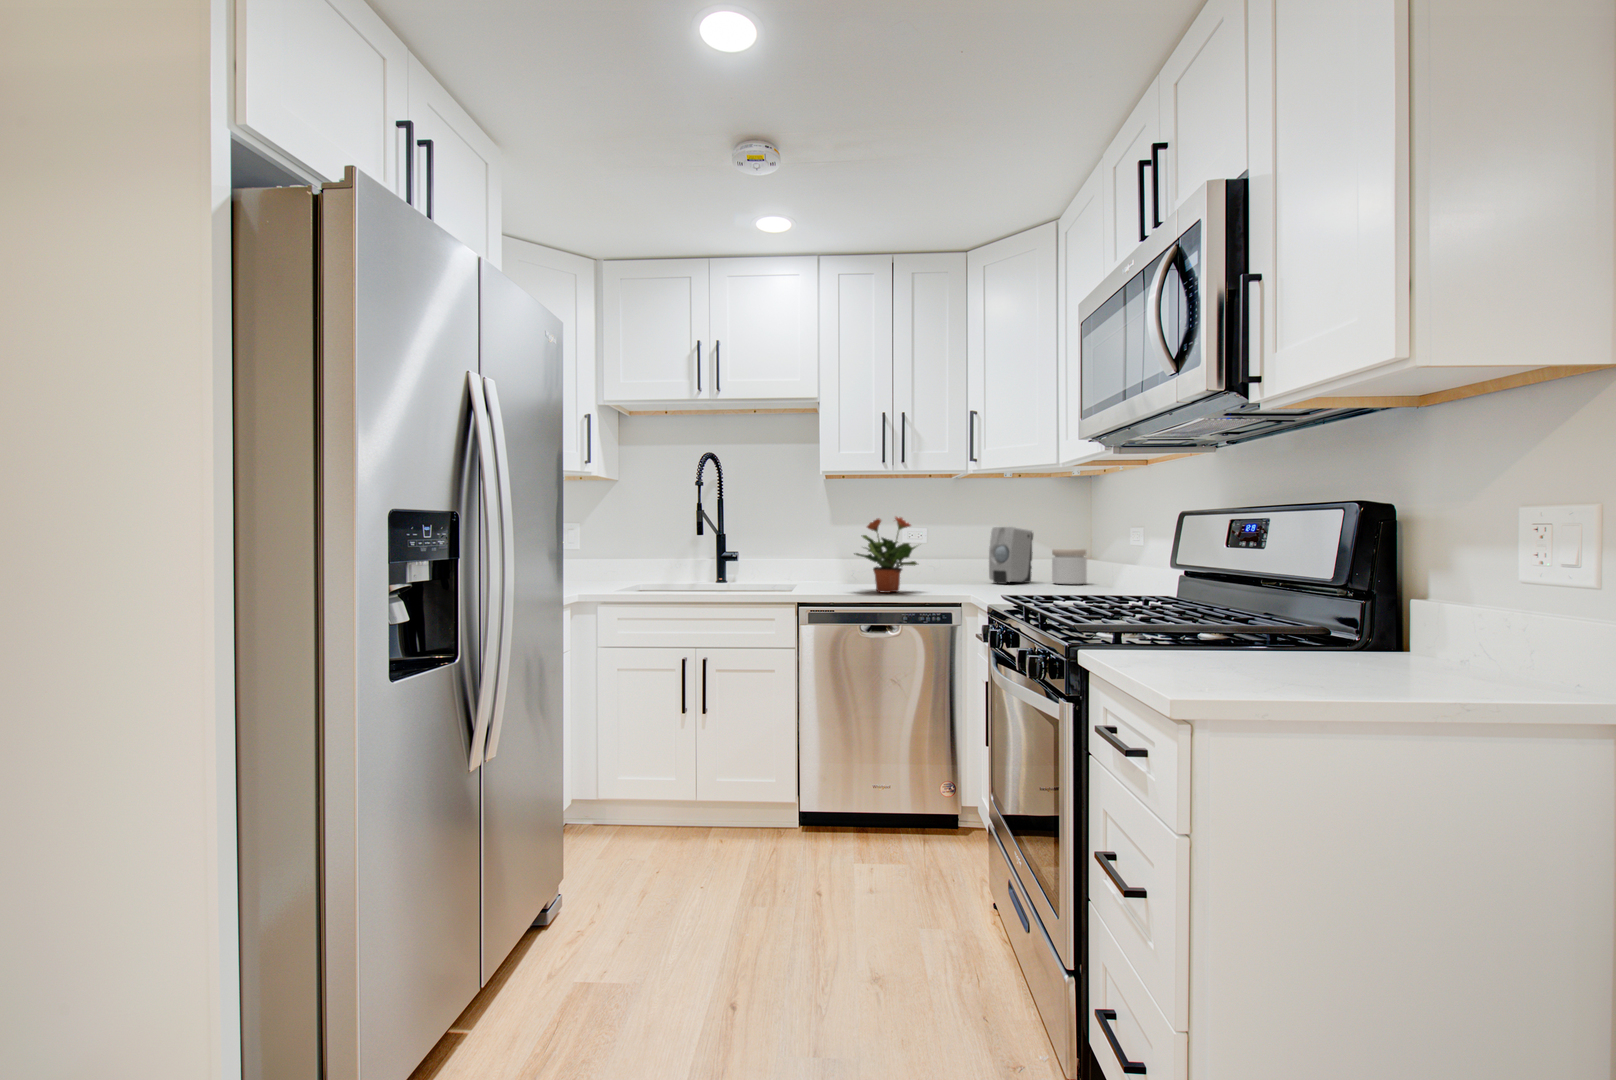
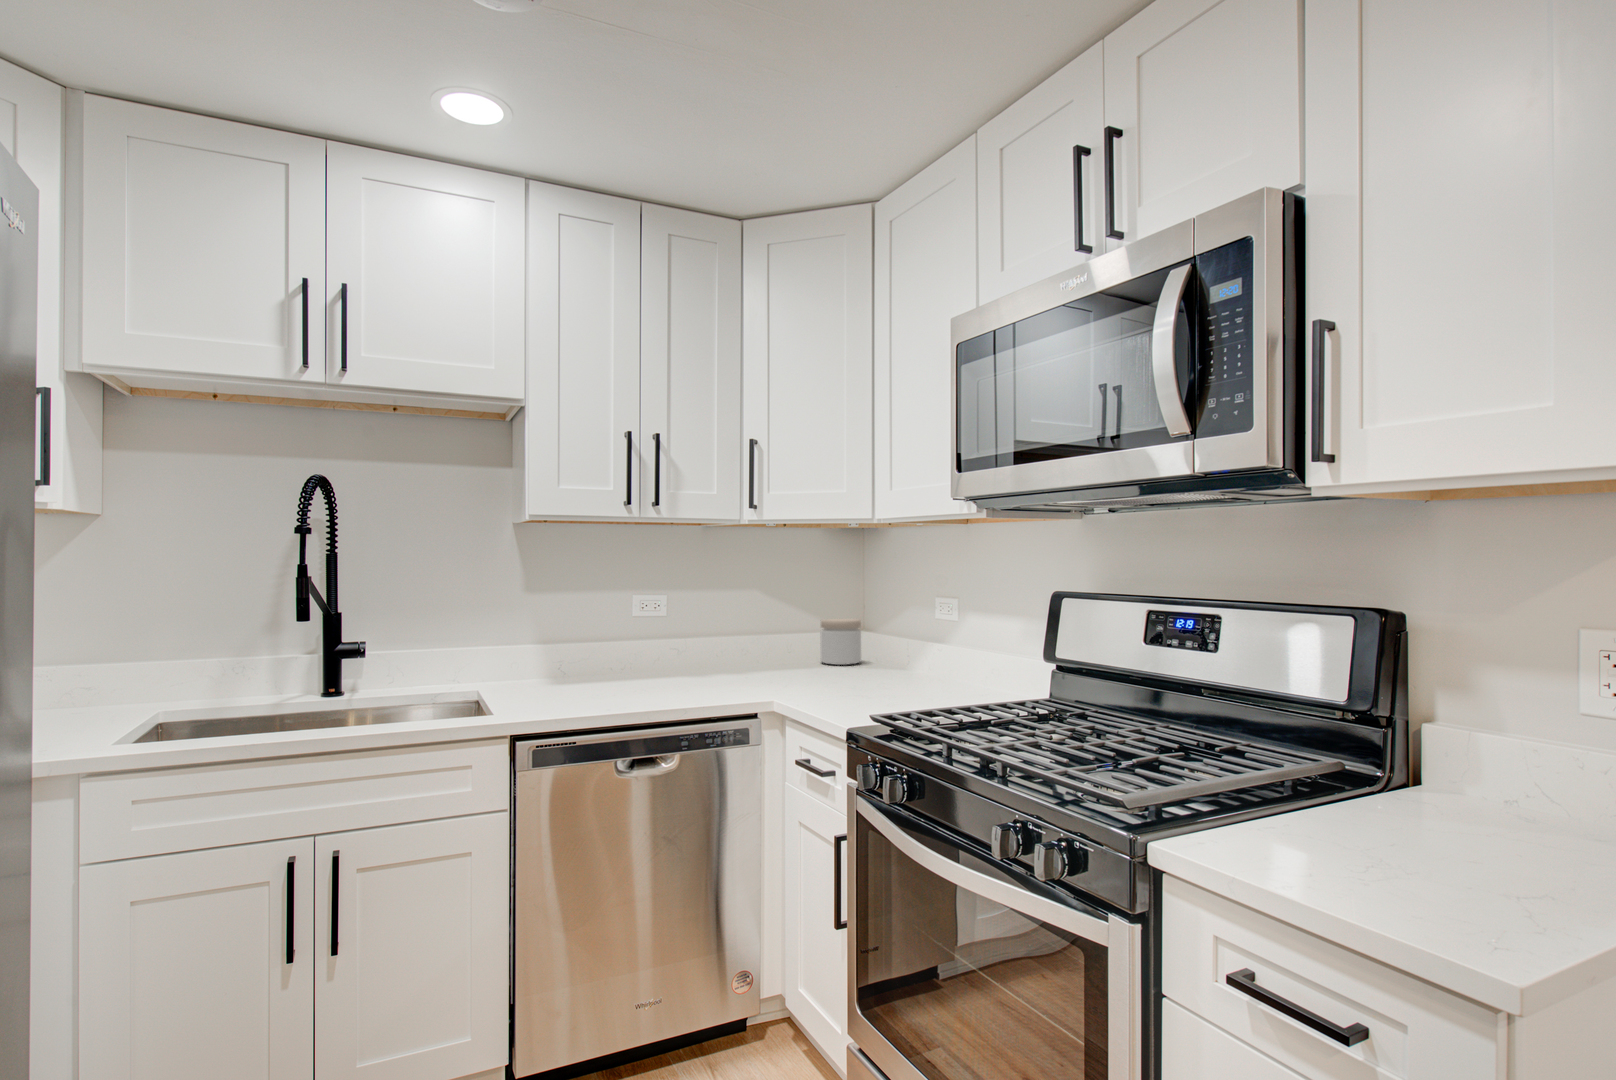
potted plant: present [854,517,917,593] -> none [589,586,687,700]
soap dispenser: present [989,527,1033,584] -> none [747,593,797,668]

